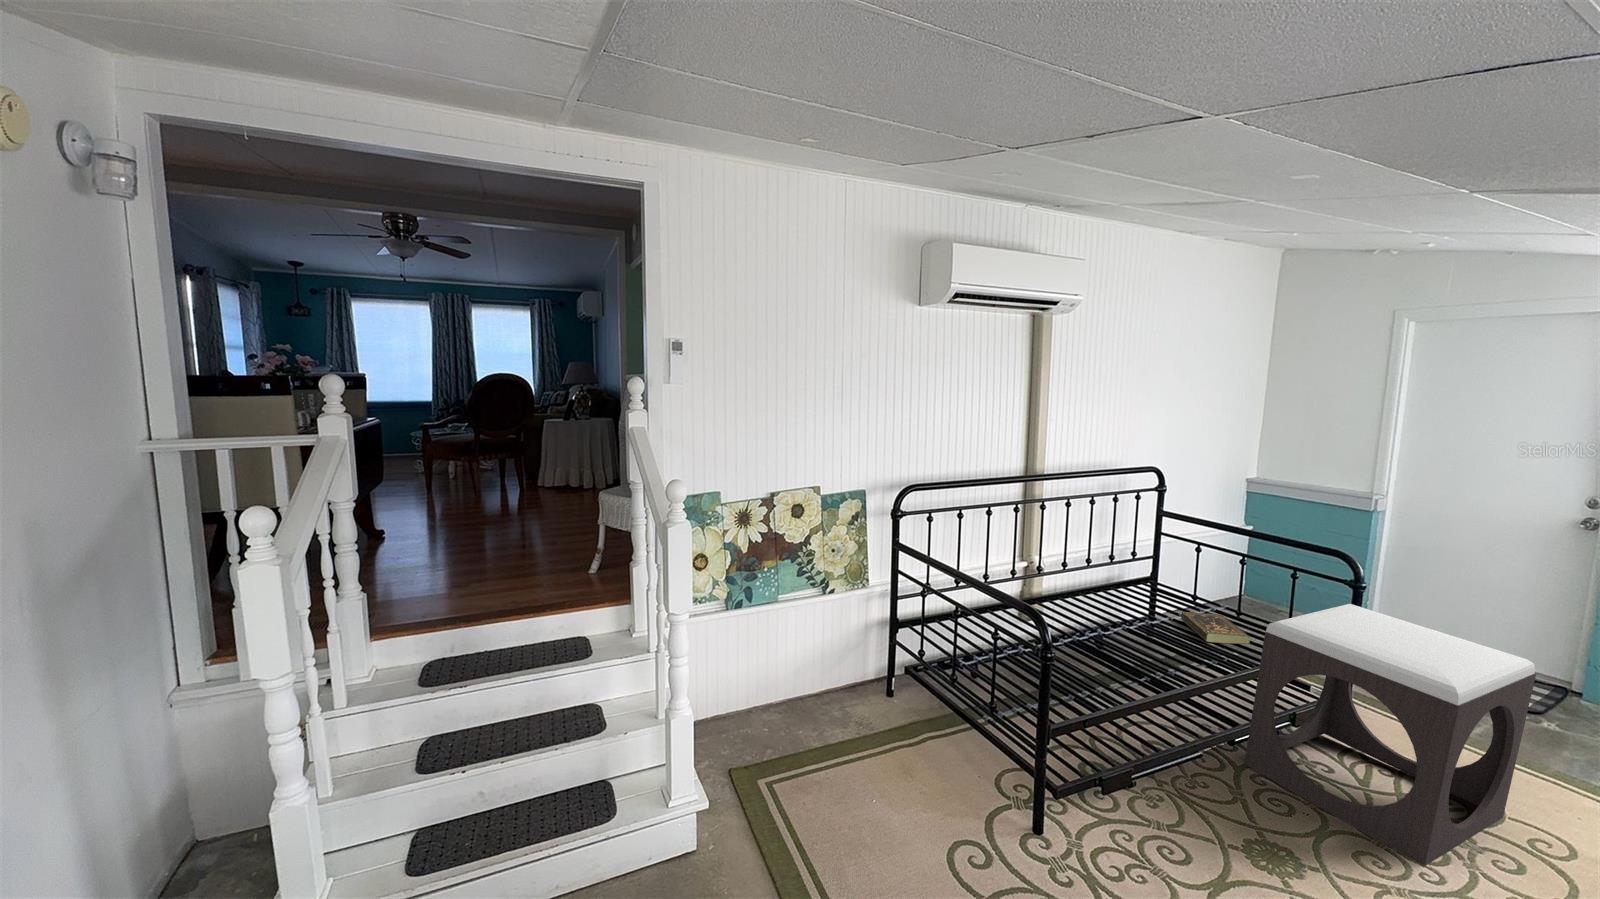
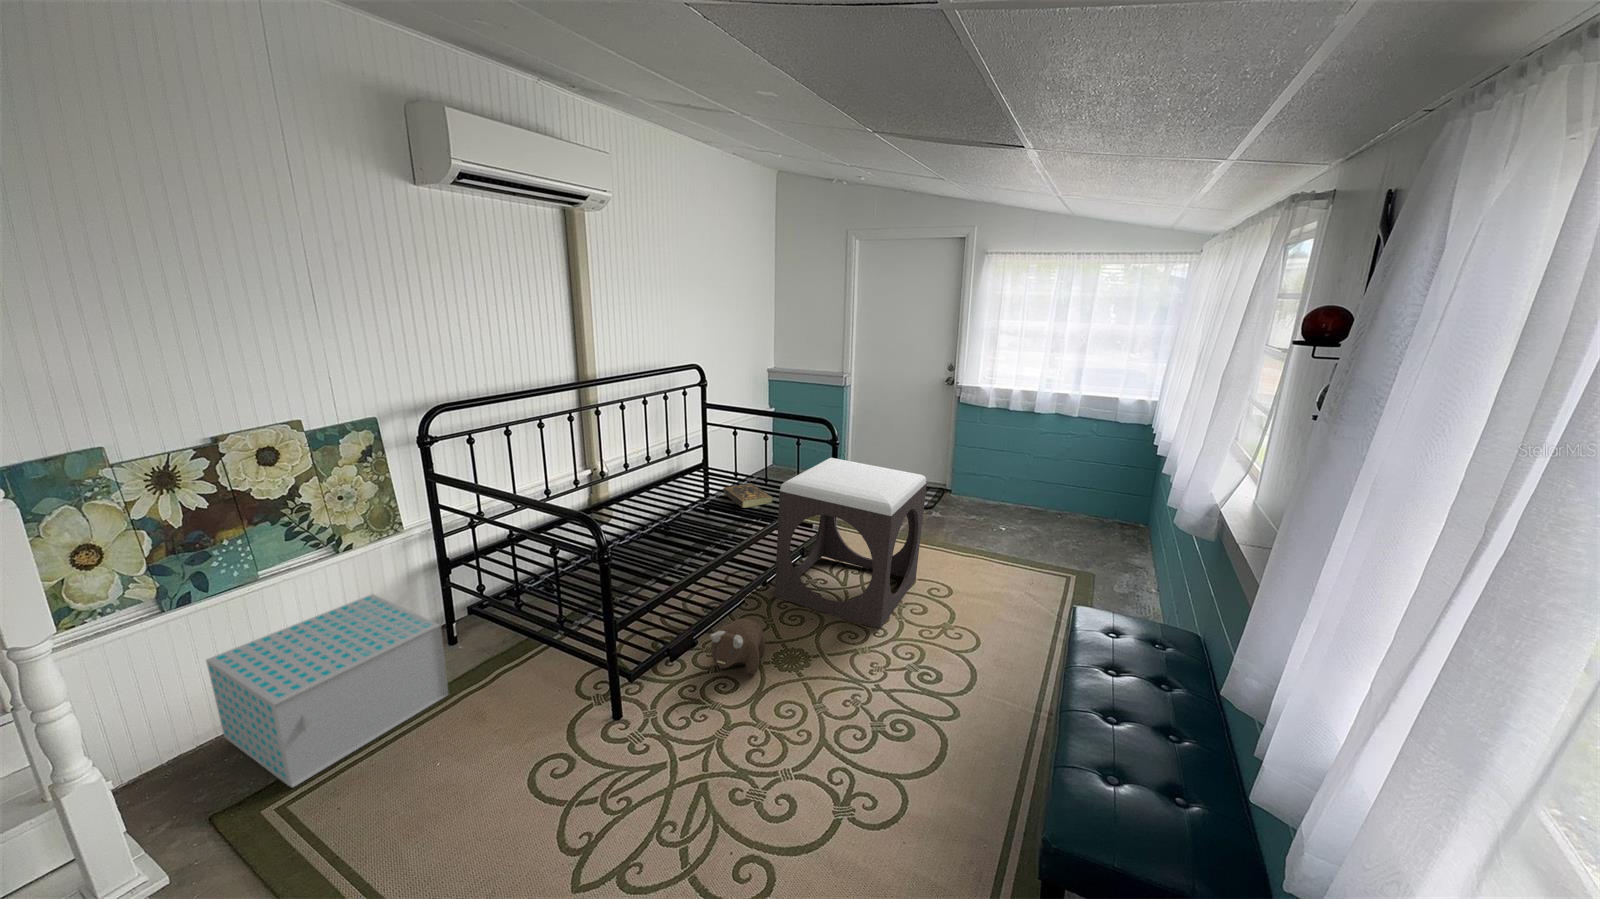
storage box: none [740,635,891,773] -> present [206,594,448,787]
plush toy: none [1155,773,1229,848] -> present [710,619,765,674]

